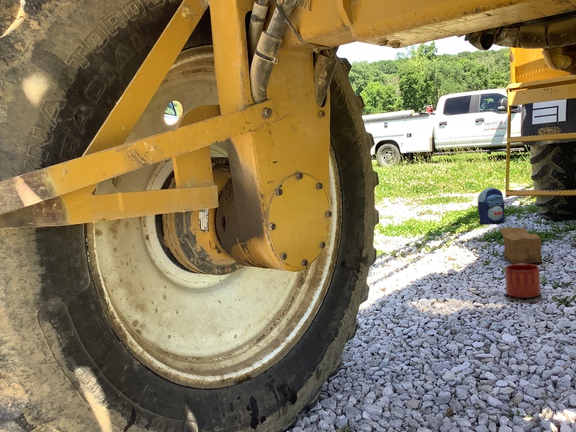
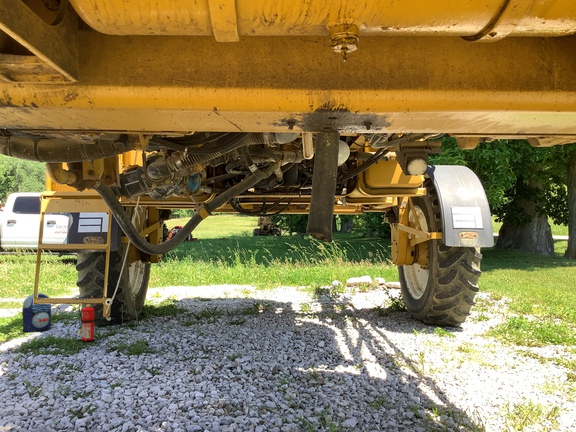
fire extinguisher: none [535,188,554,234] -> present [78,296,95,341]
cardboard box: present [500,227,542,264] -> none [32,336,72,376]
planter: present [505,264,541,298] -> none [21,376,58,415]

